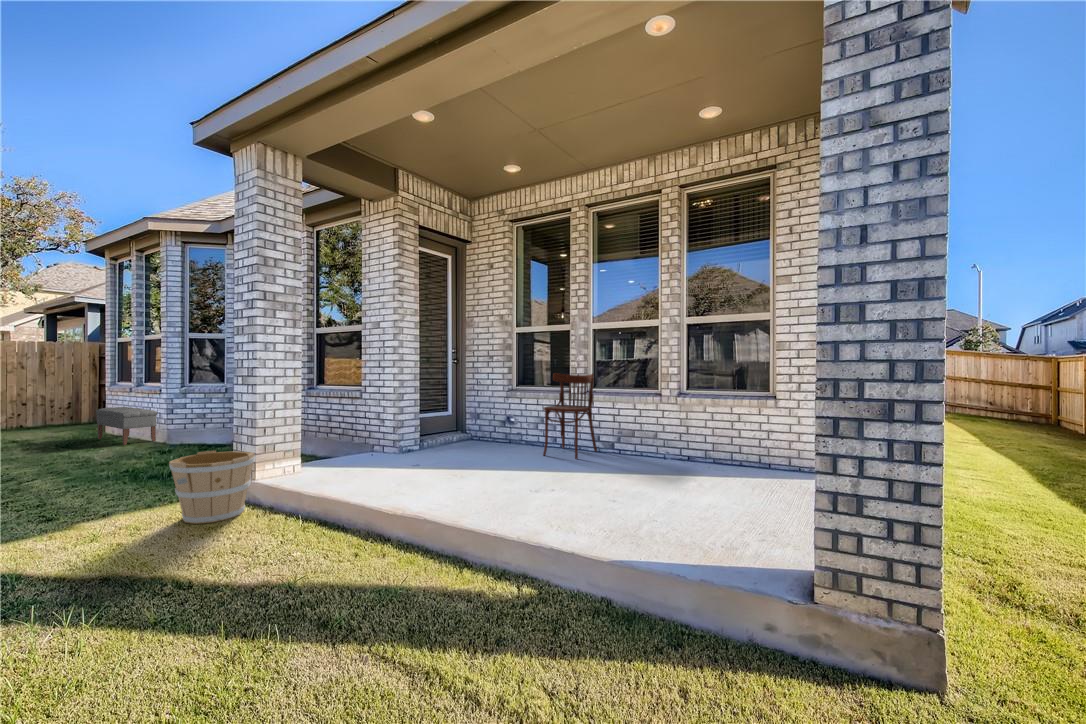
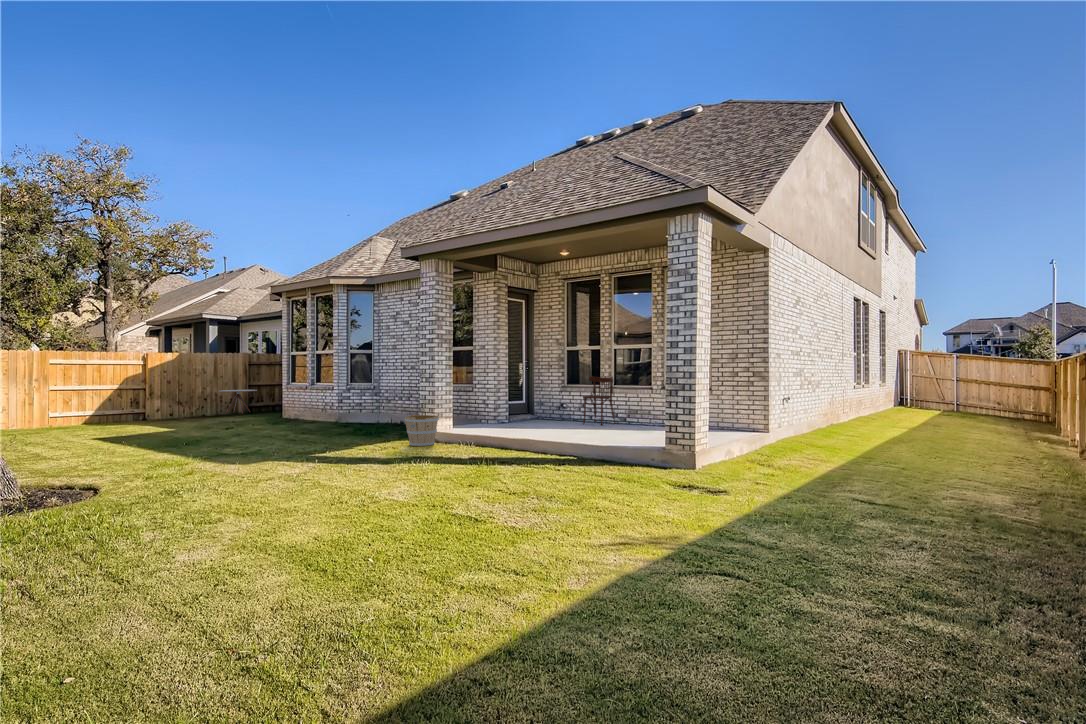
round table: none [17,392,86,427] -> present [219,390,257,414]
bench: present [96,407,157,445] -> none [290,399,331,423]

